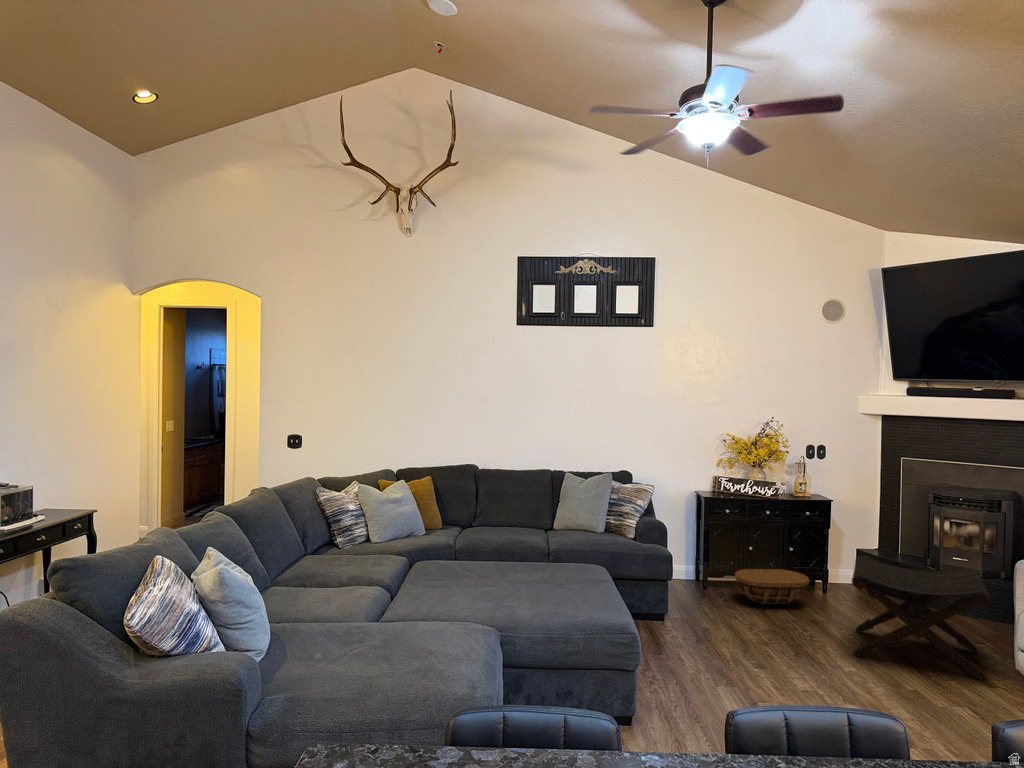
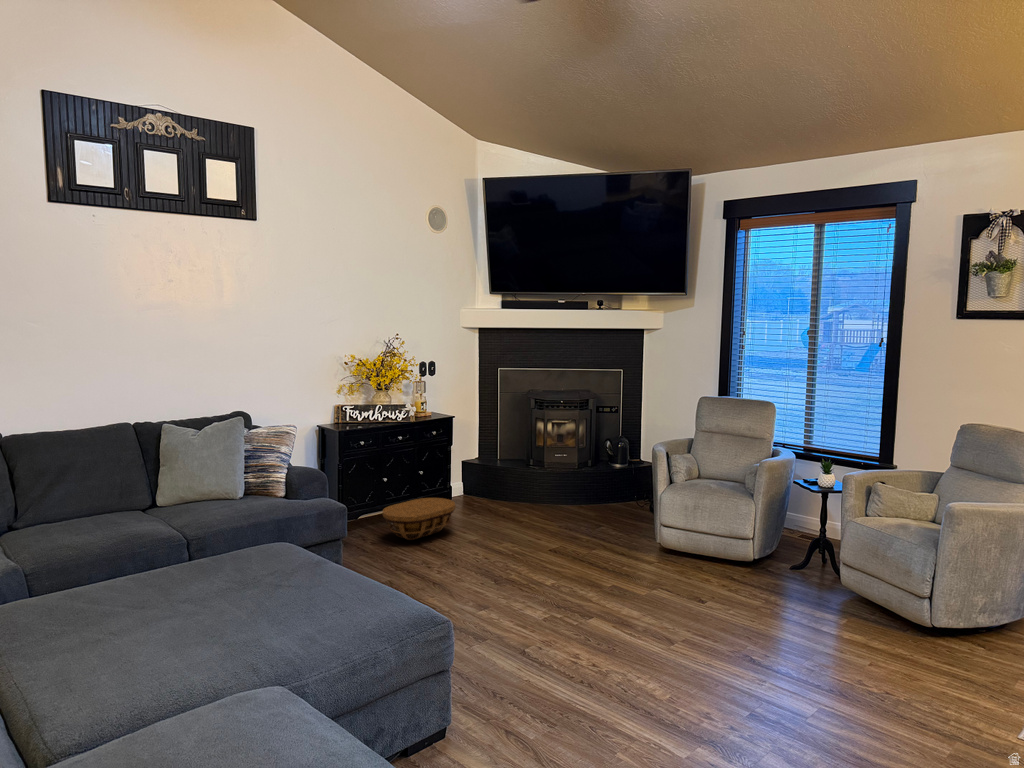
footstool: present [852,556,990,681] -> none [514,459,643,564]

